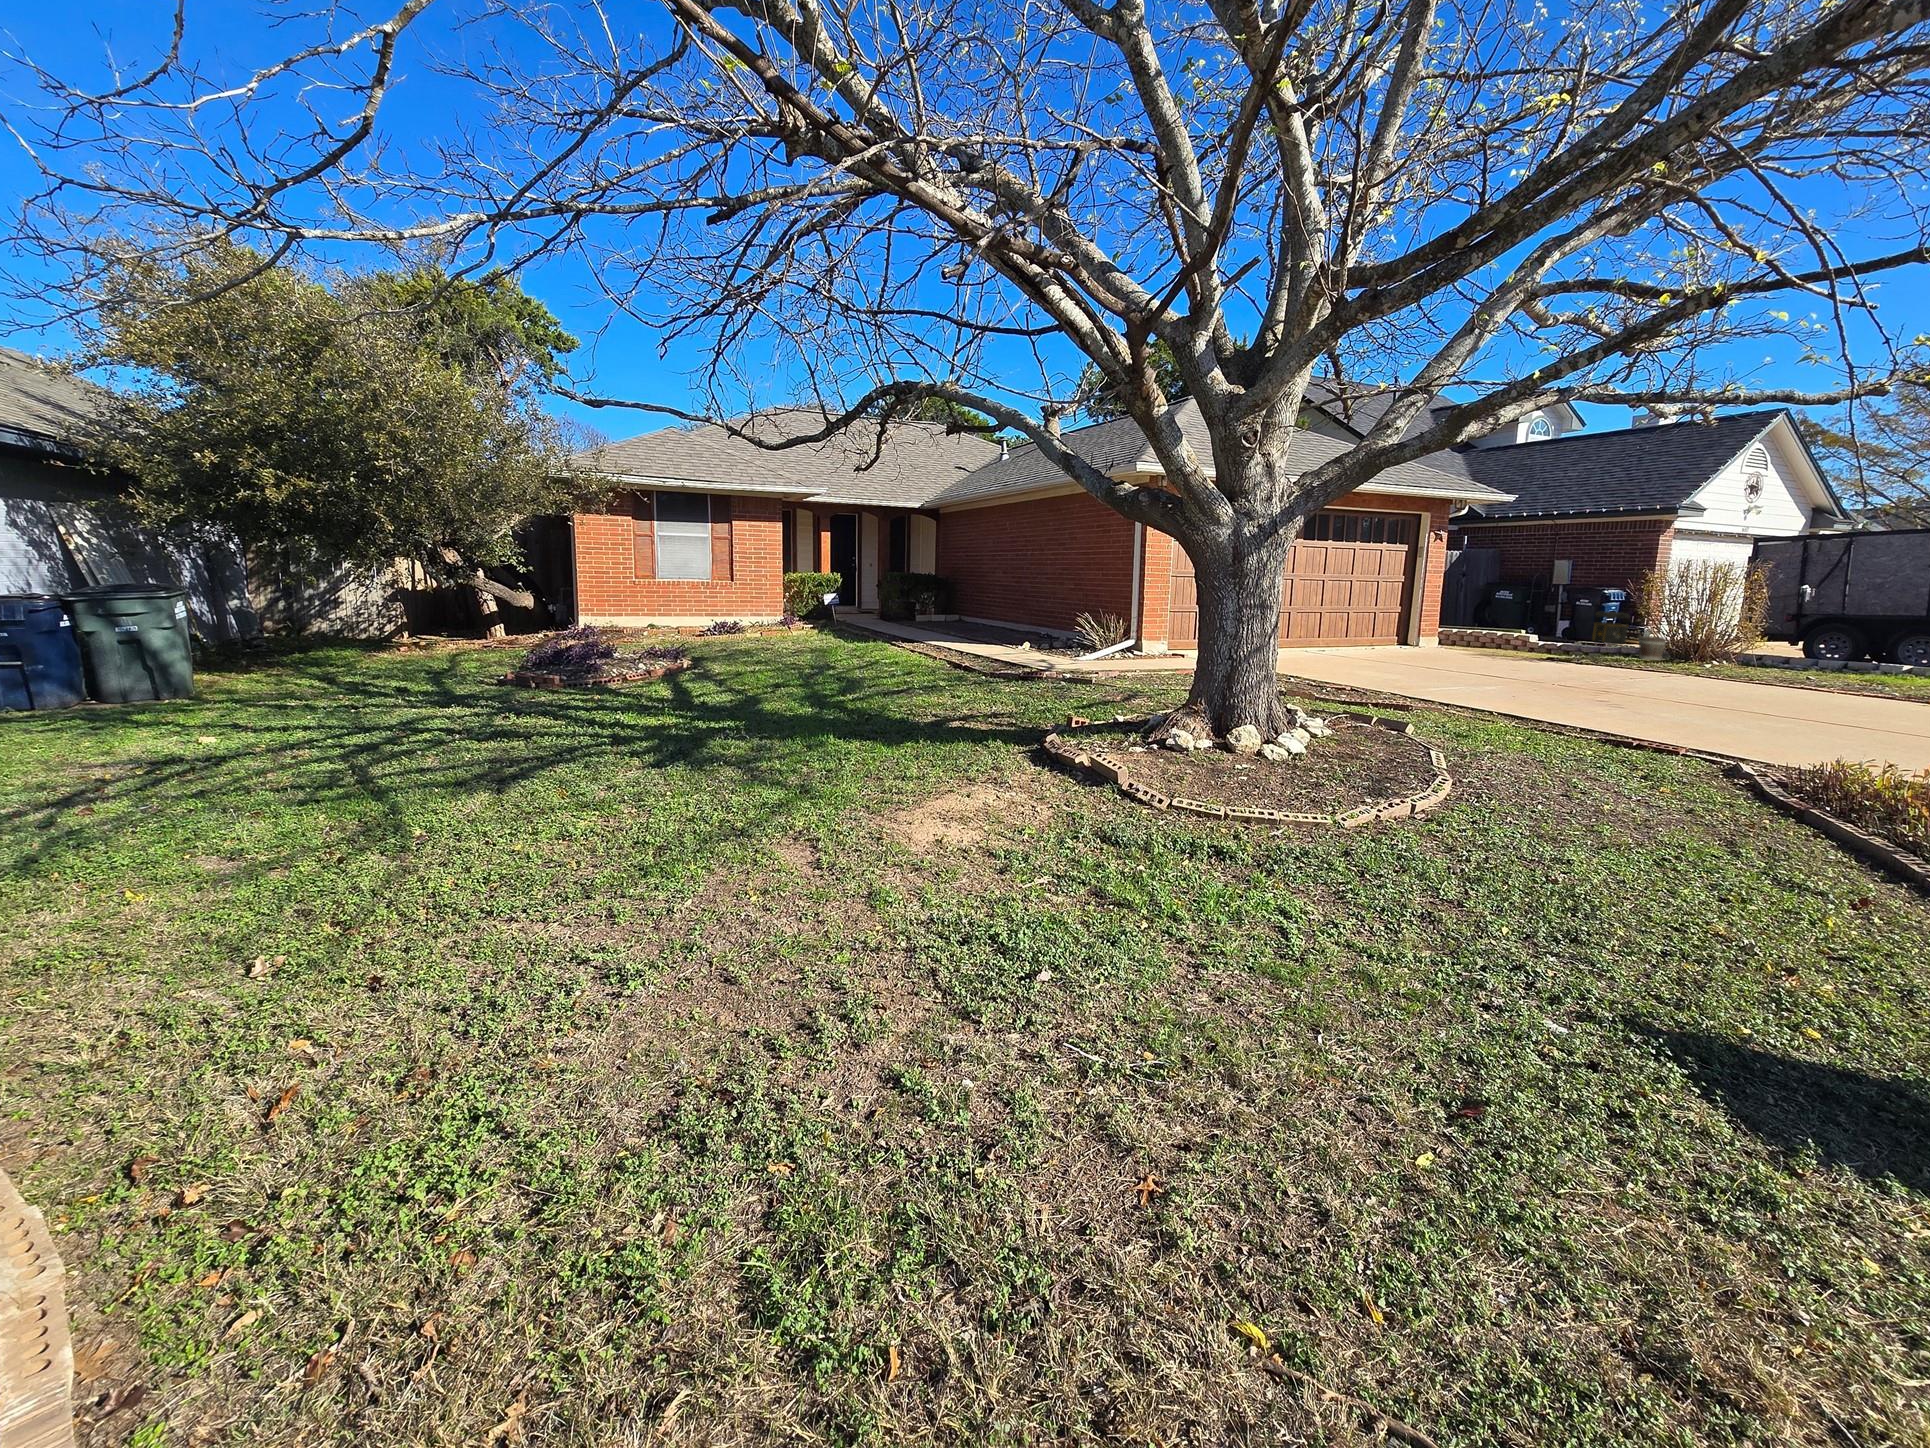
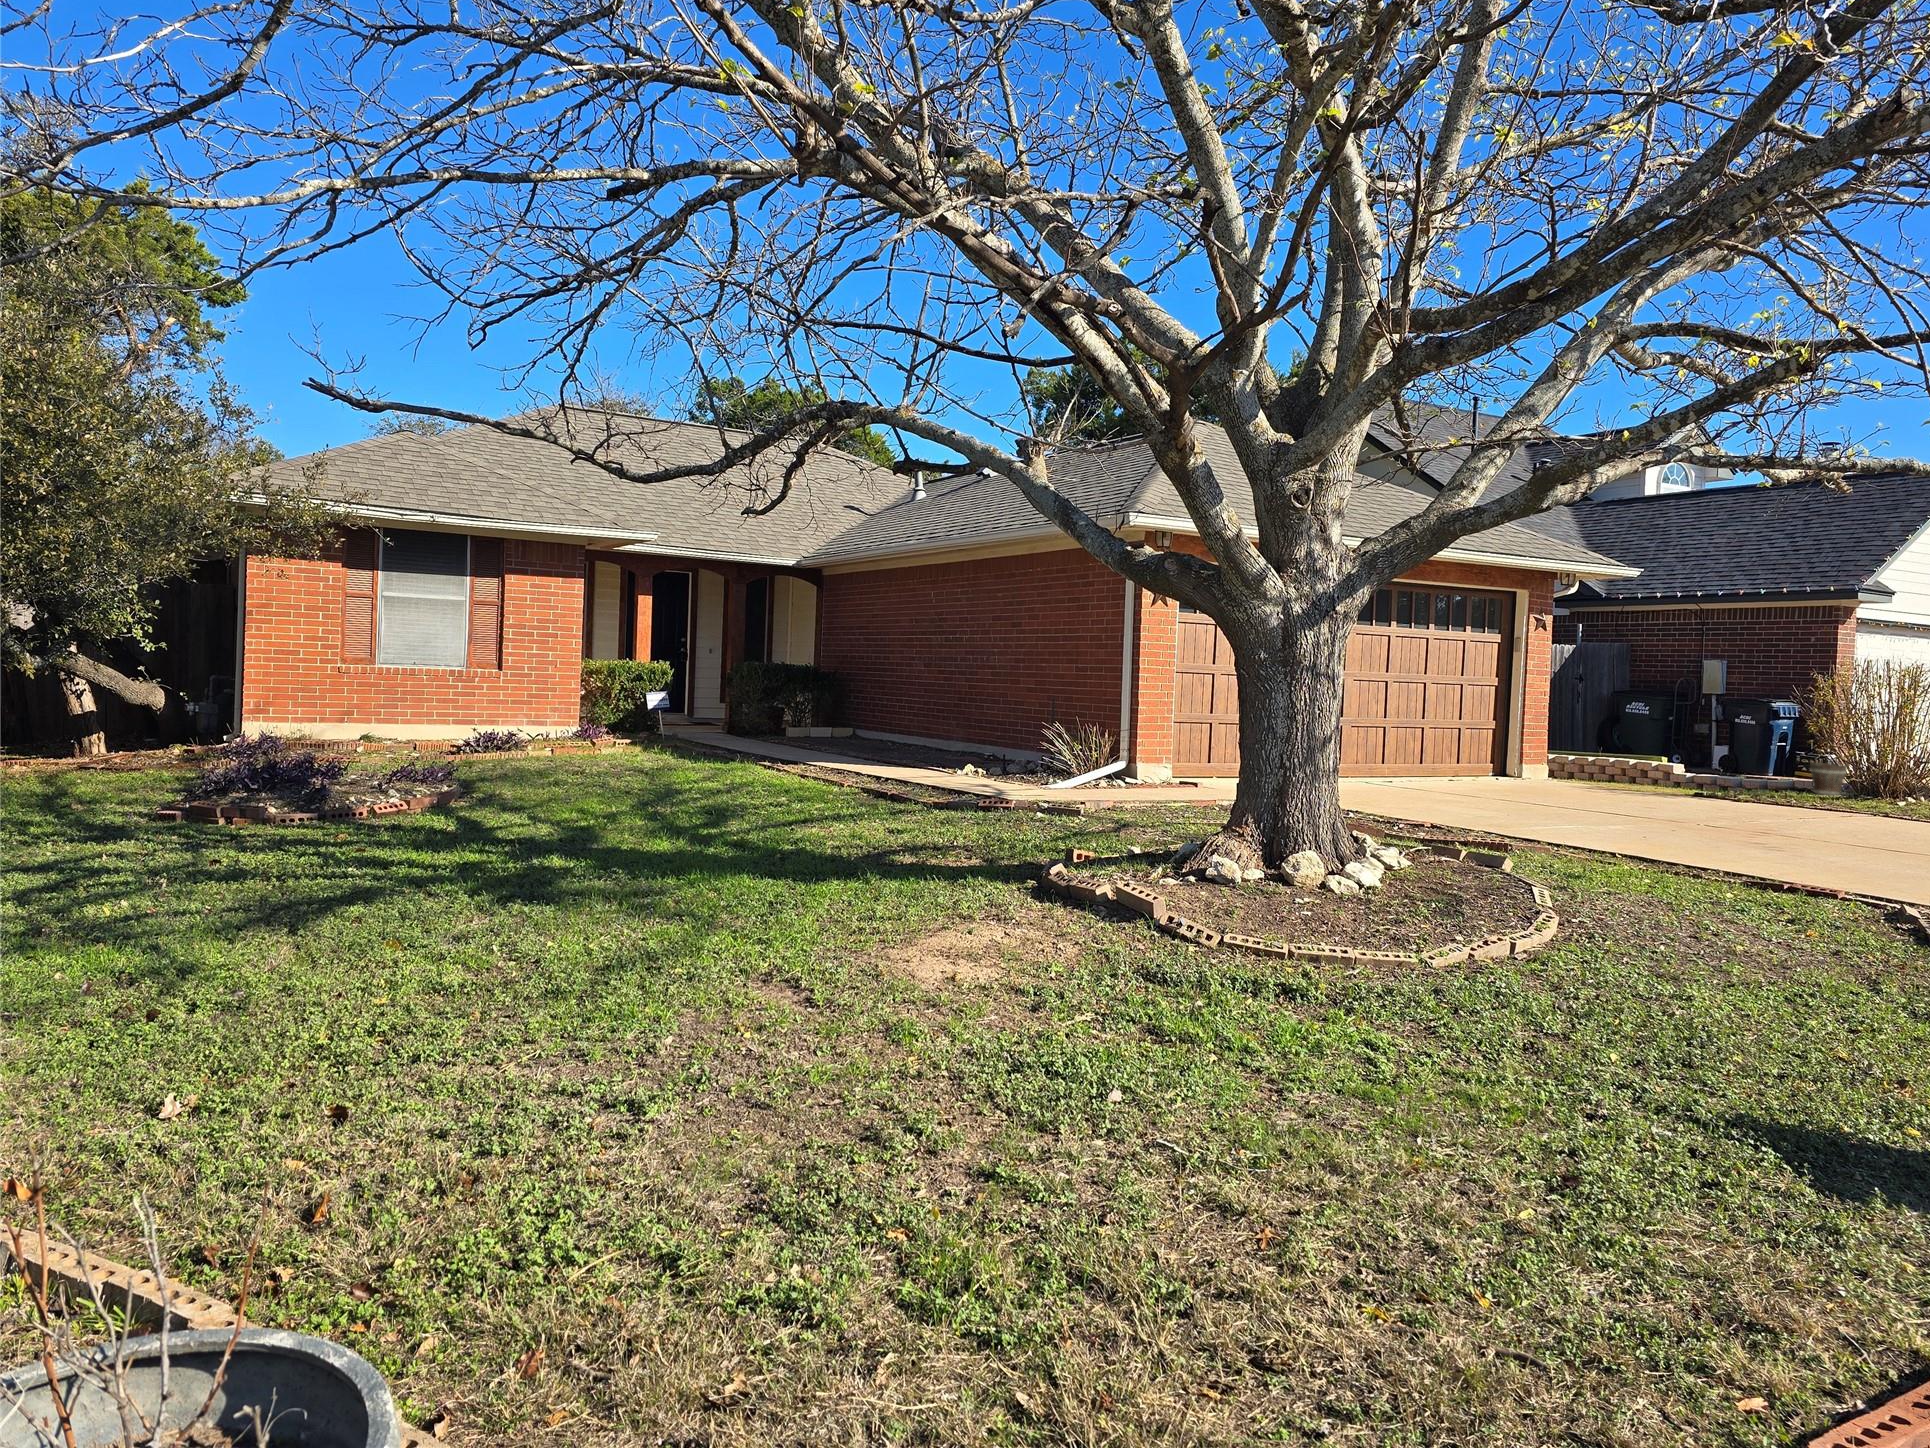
toolbox: present [1592,612,1630,644] -> none [1756,731,1802,776]

